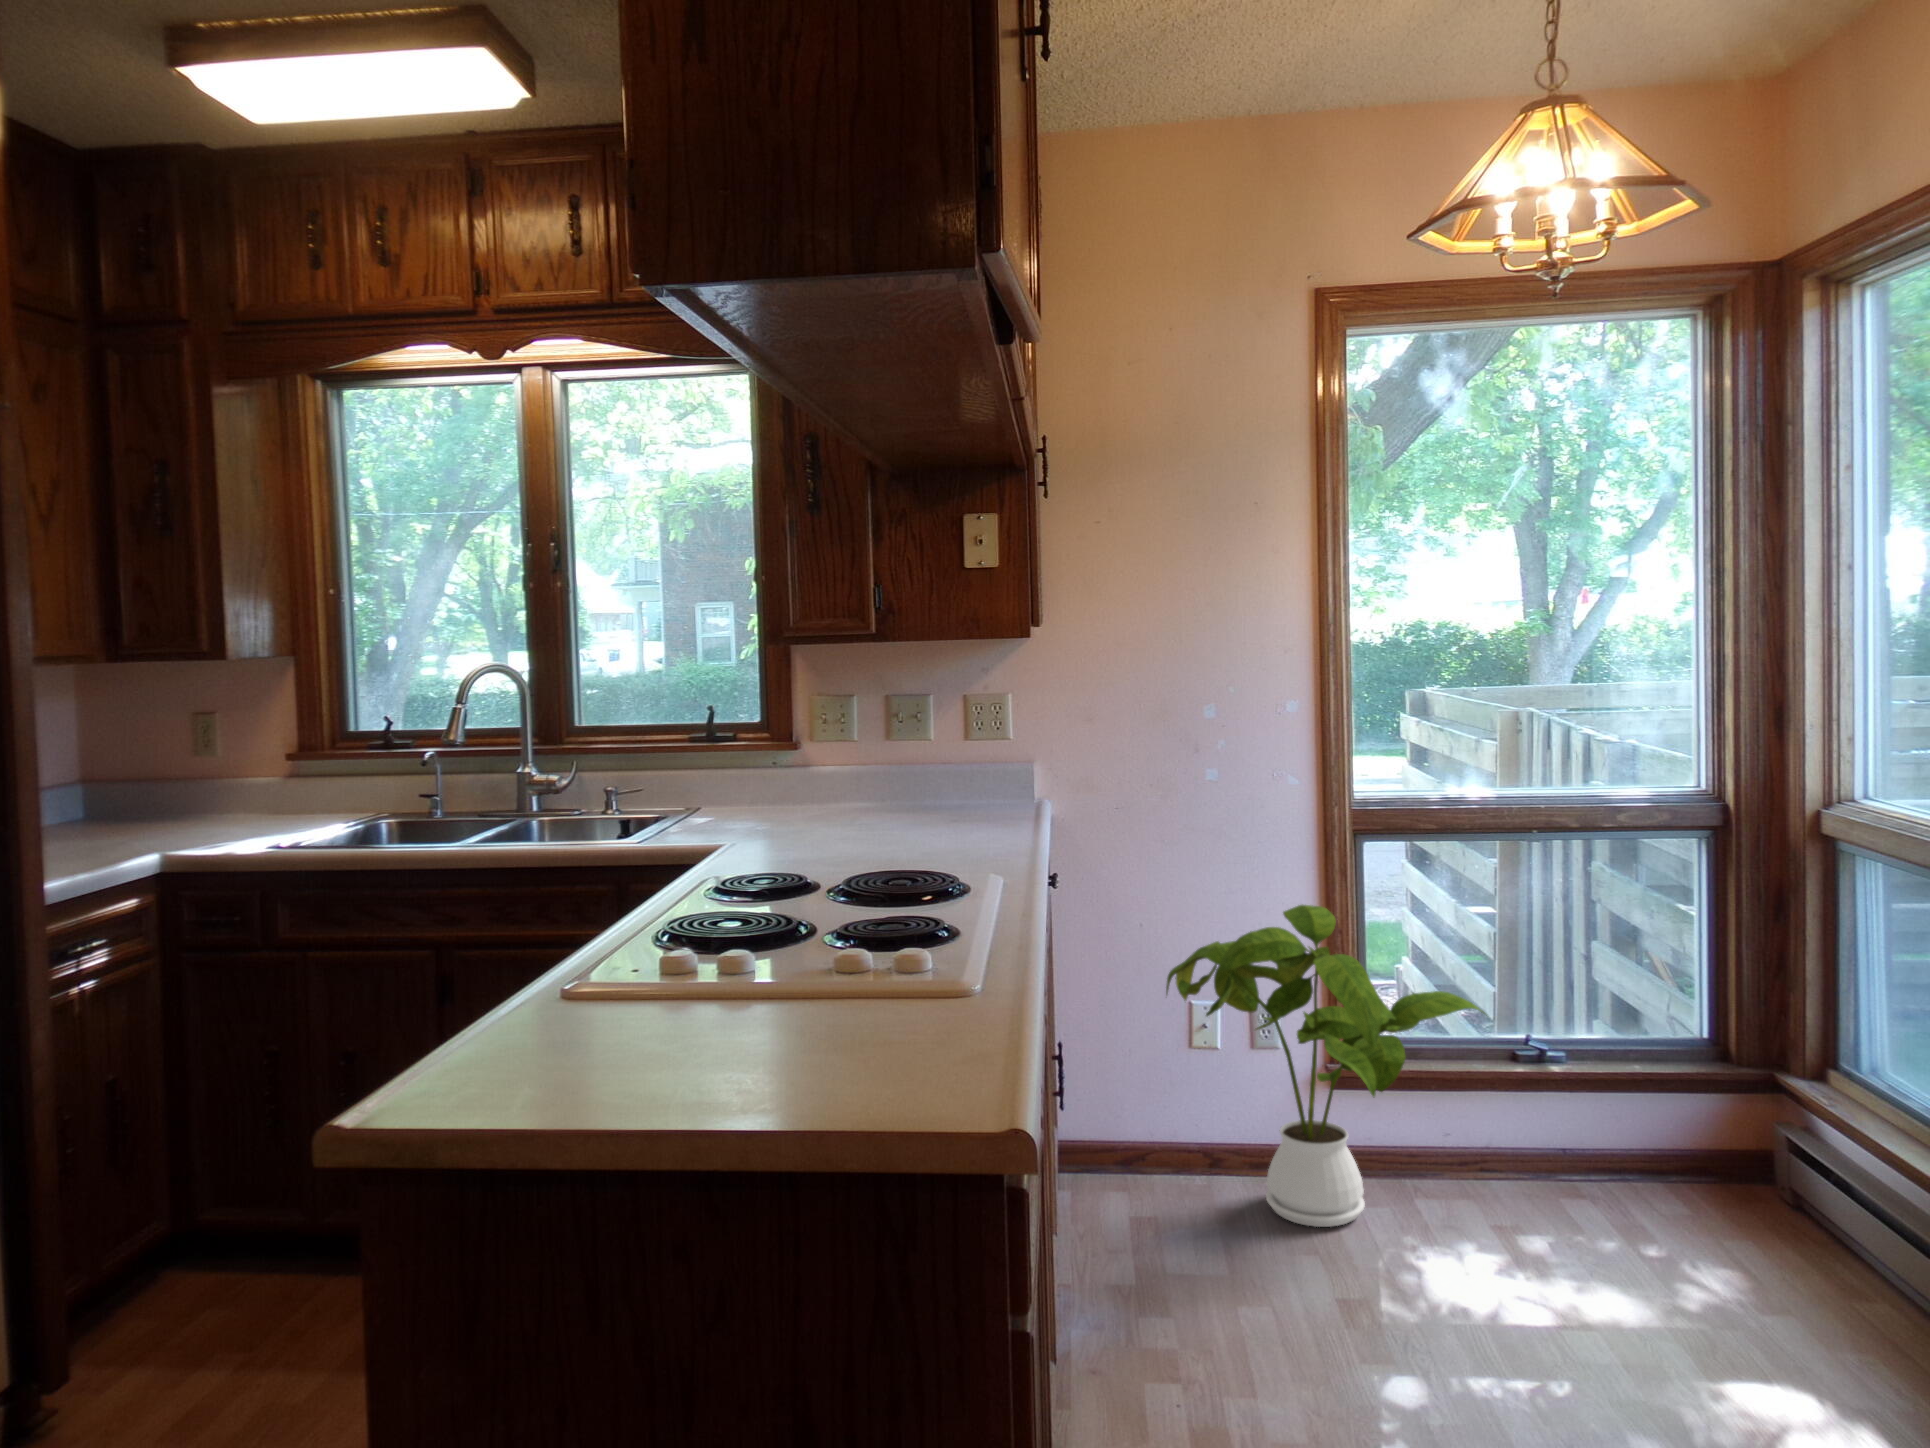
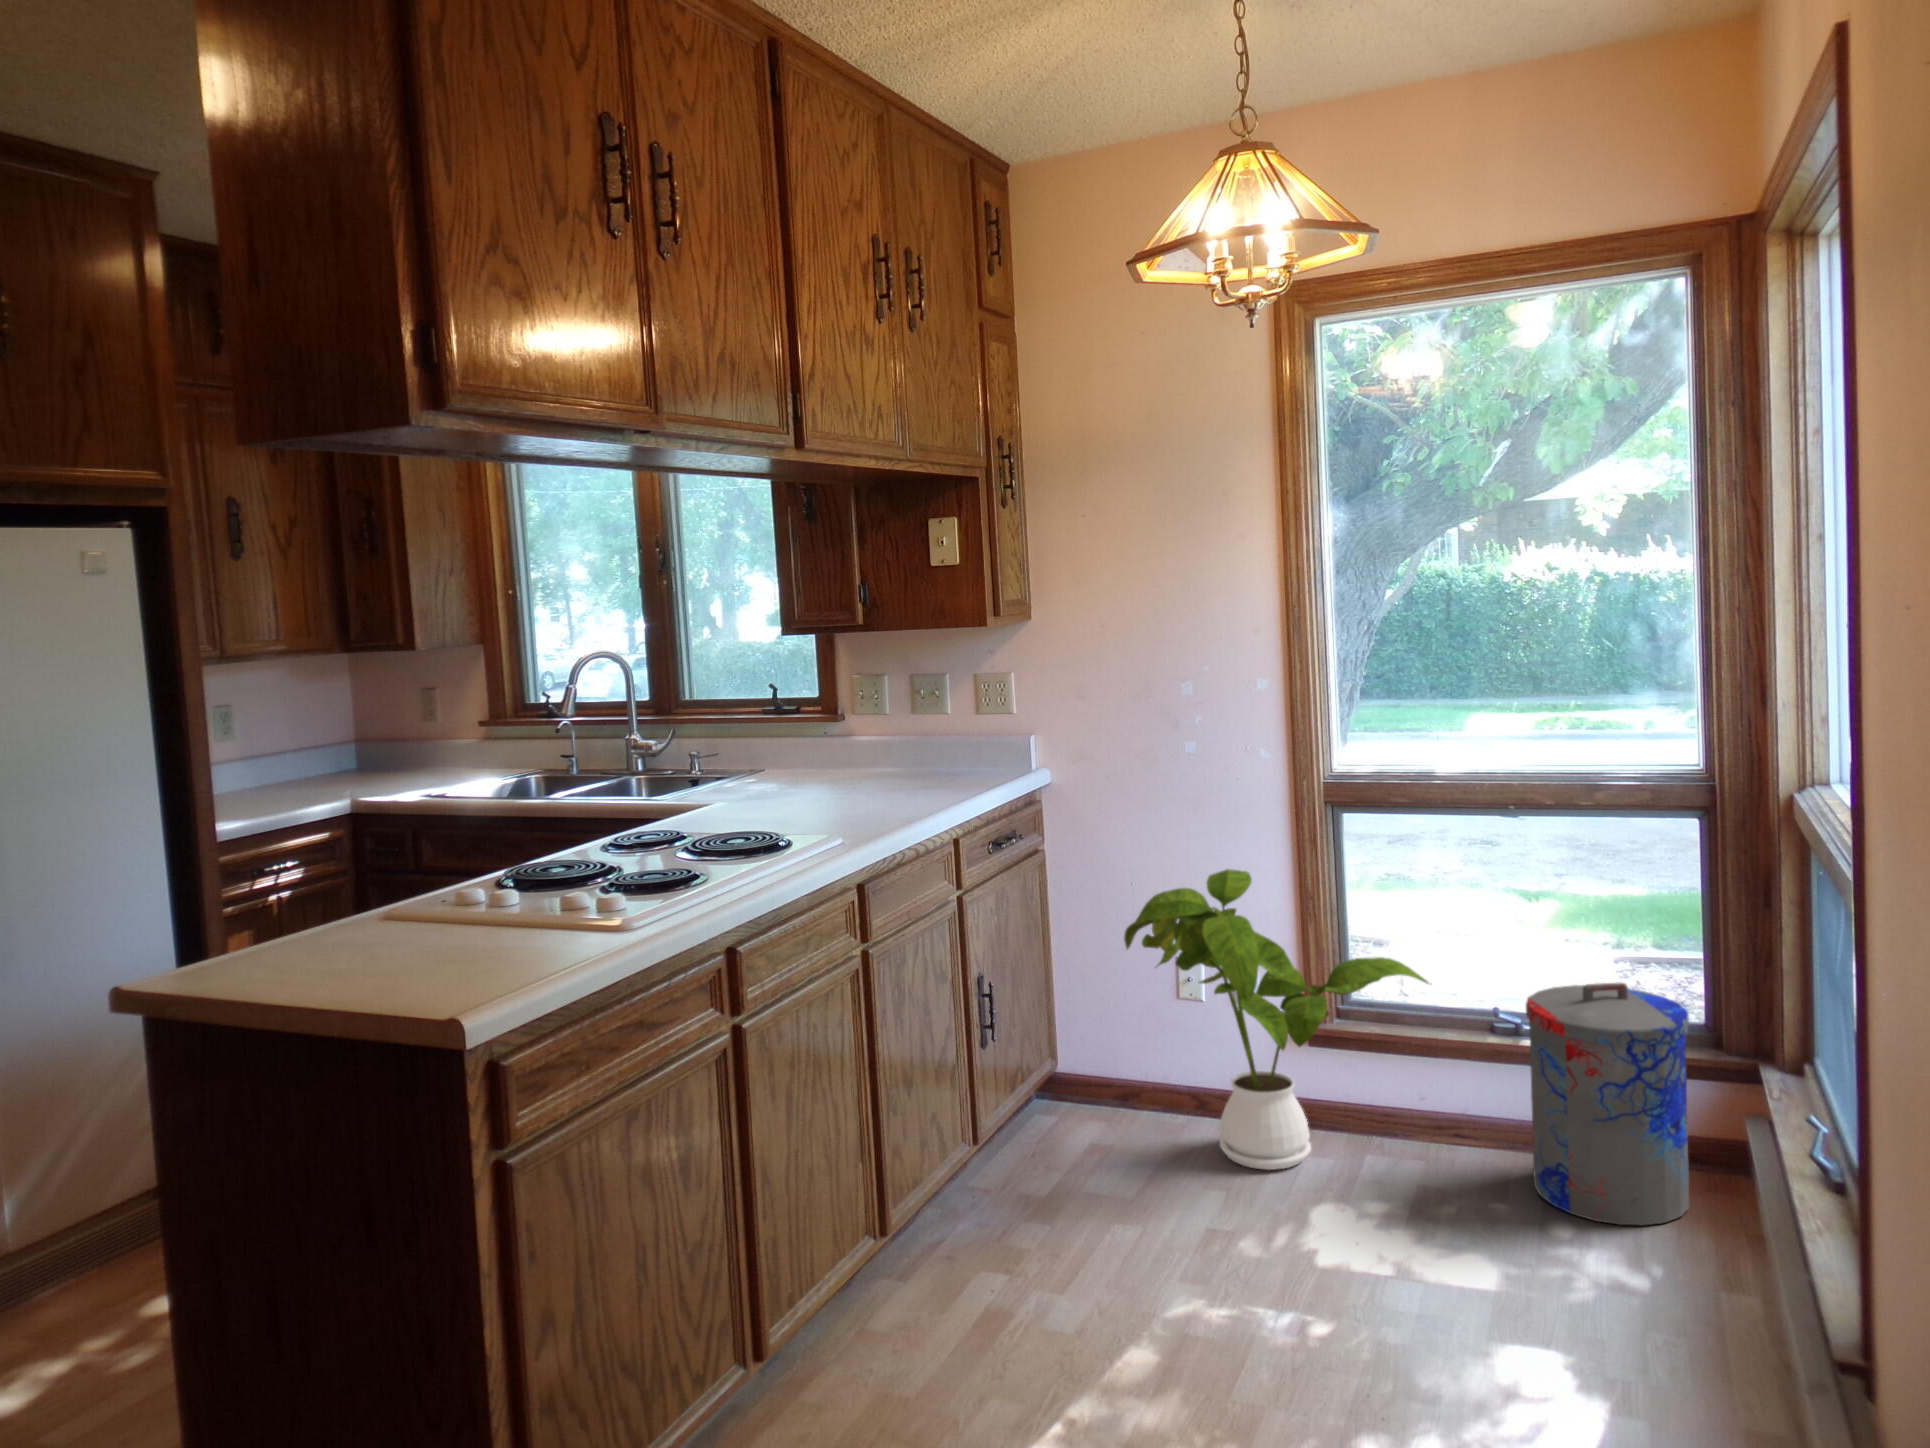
trash can: none [1585,1003,1749,1247] -> present [1526,983,1689,1226]

